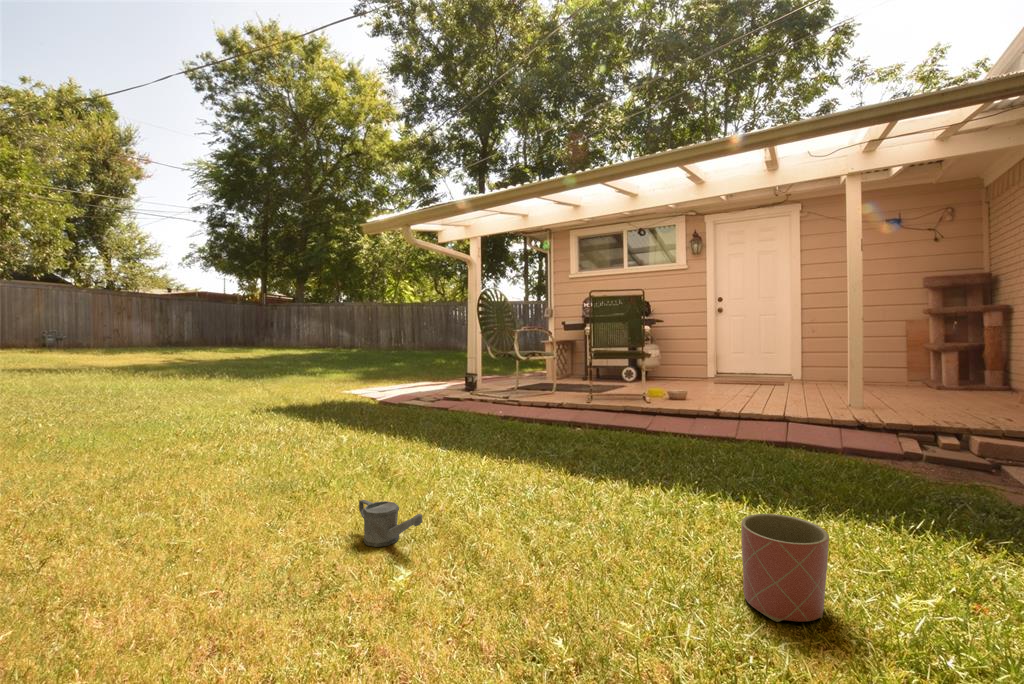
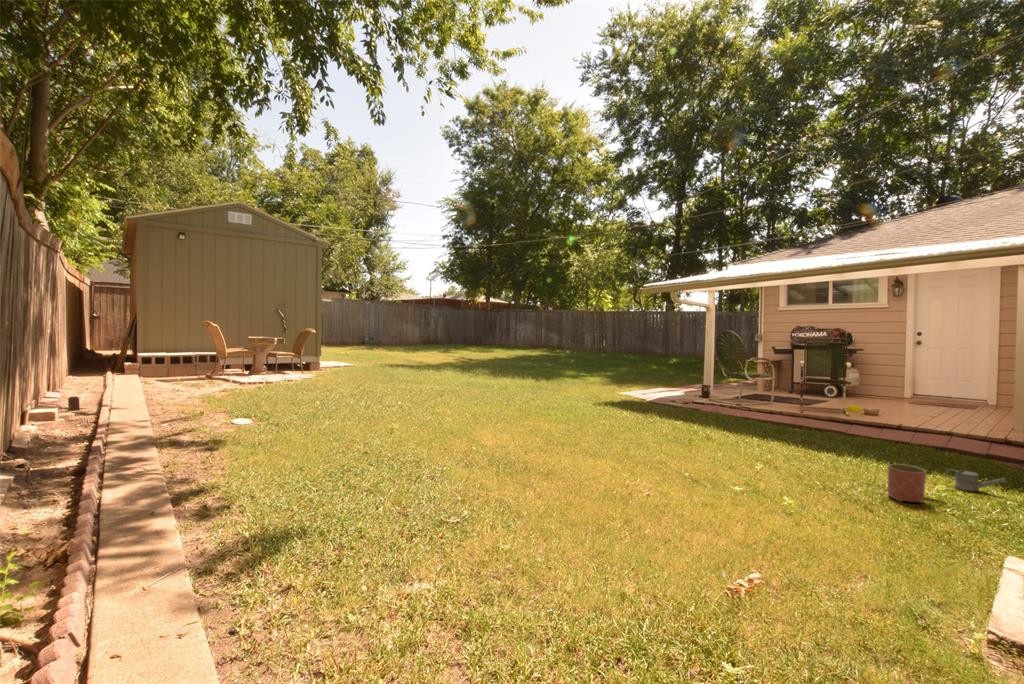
watering can: present [359,500,422,547] -> present [945,469,1006,492]

